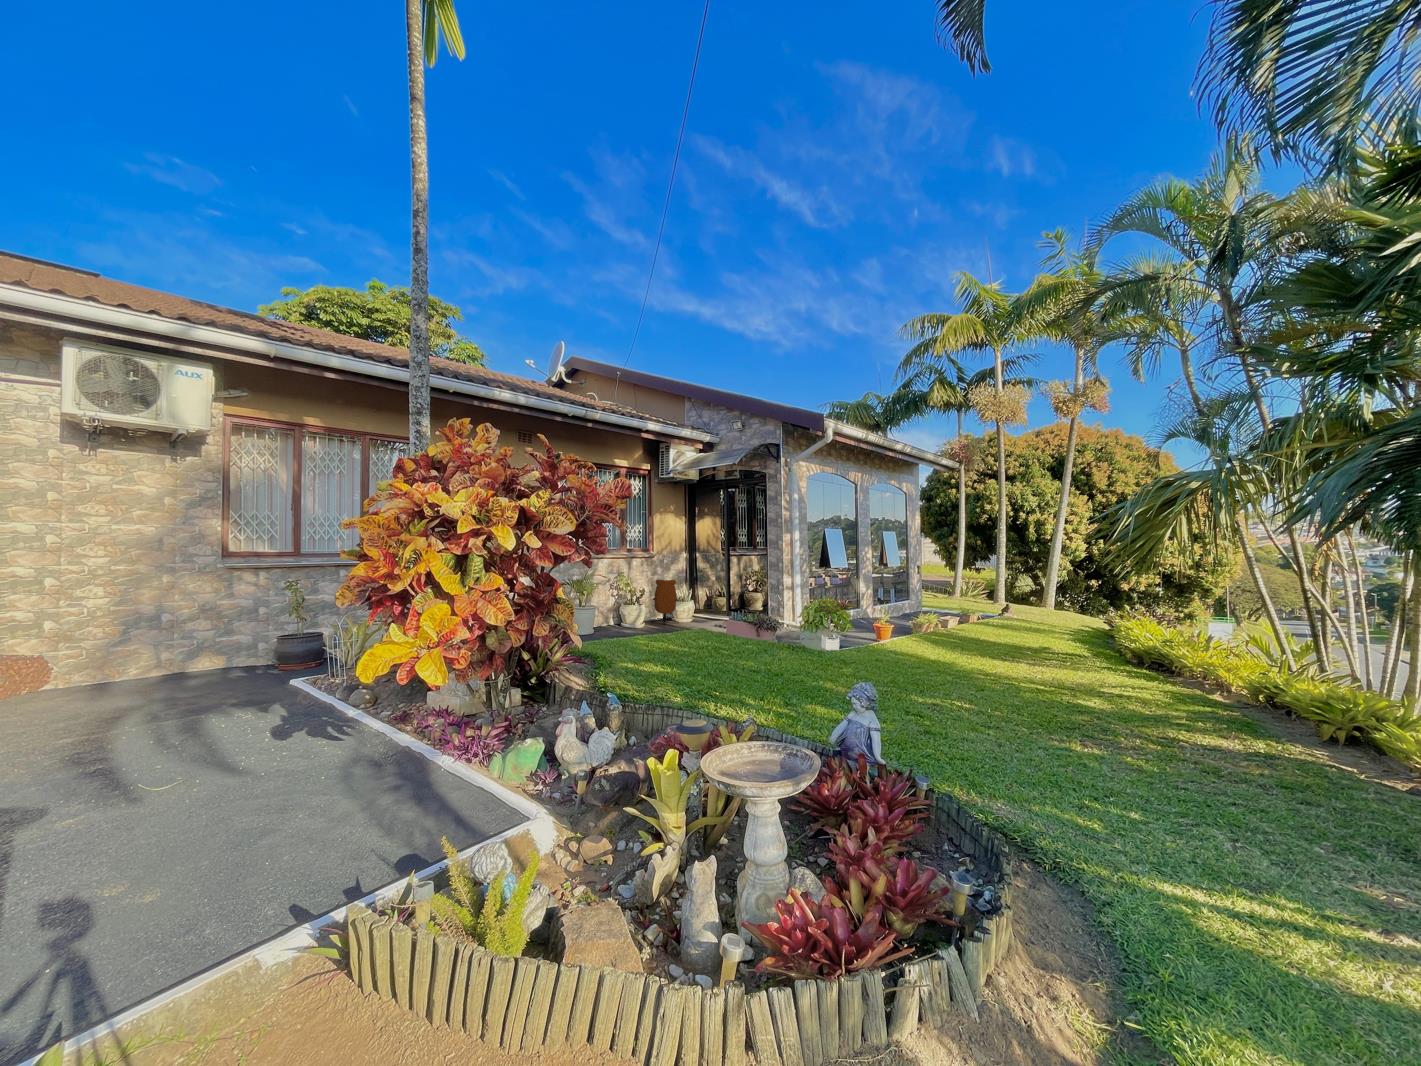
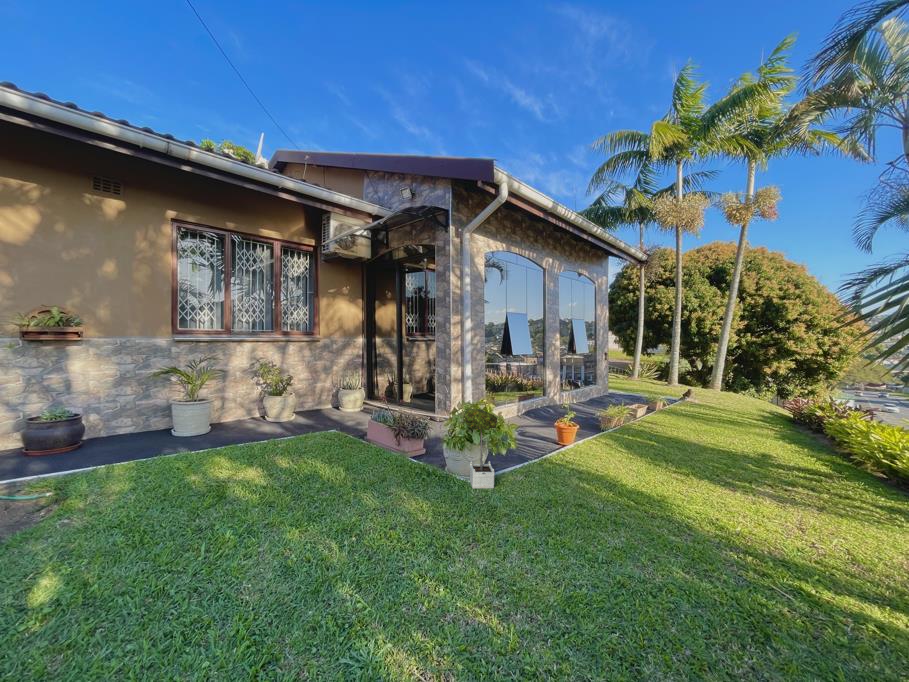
lounge chair: present [651,580,678,624] -> none [306,367,343,418]

